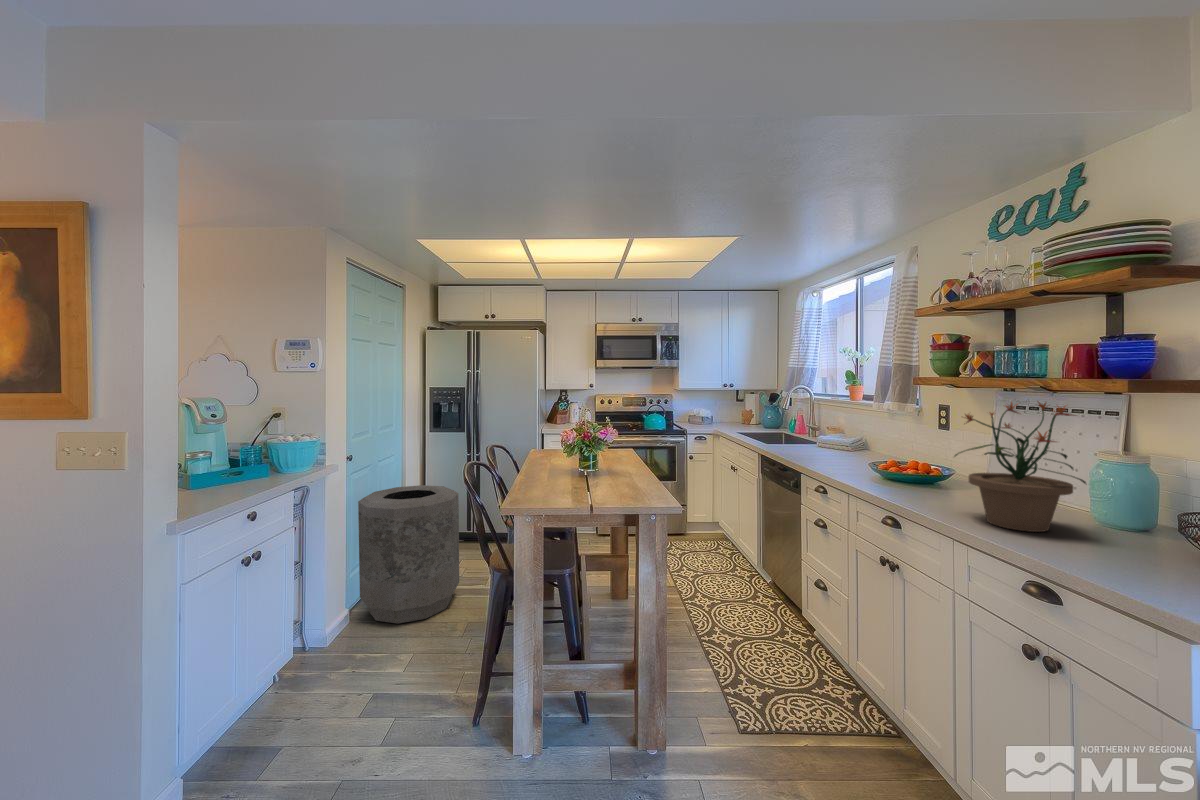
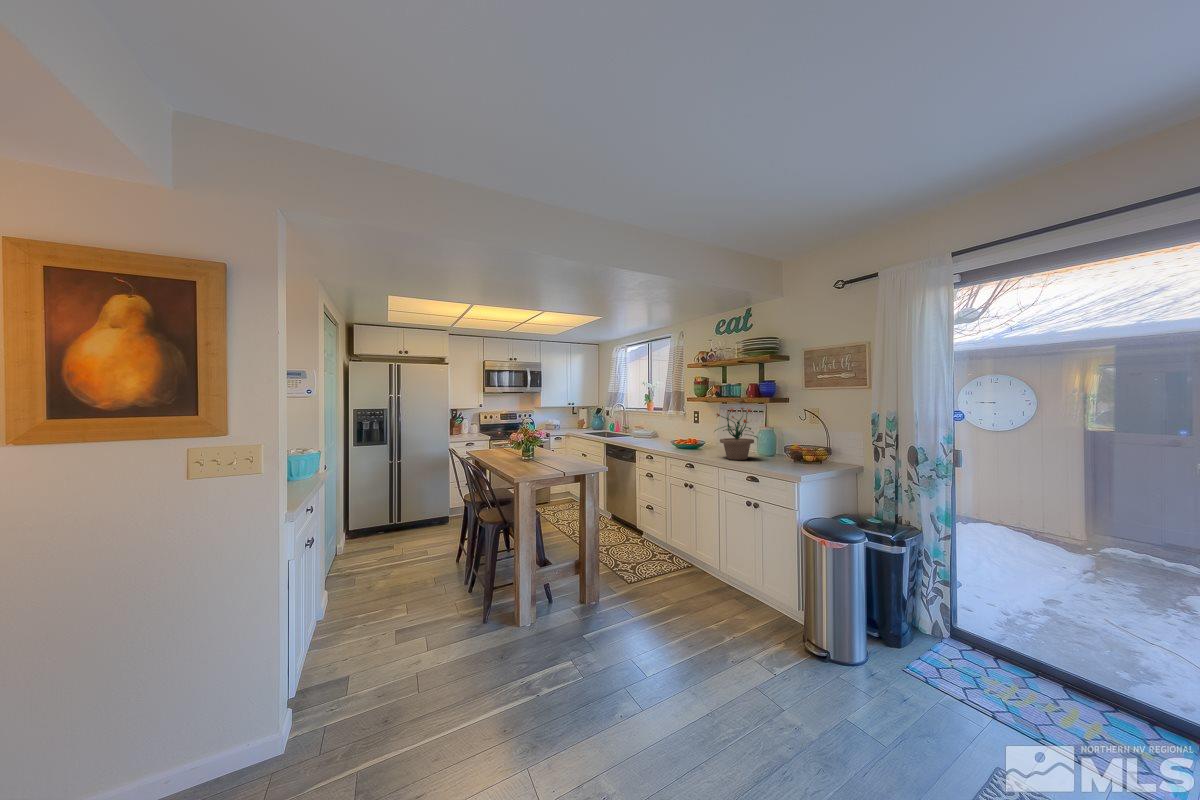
trash can: present [358,485,459,624] -> none [333,483,414,590]

